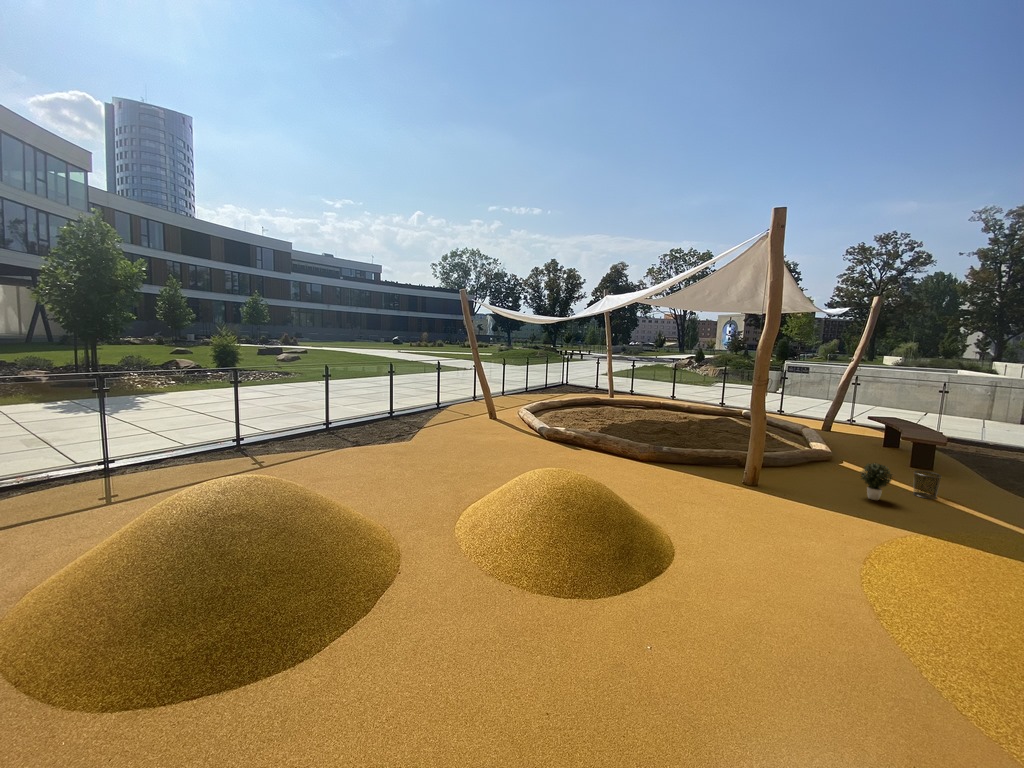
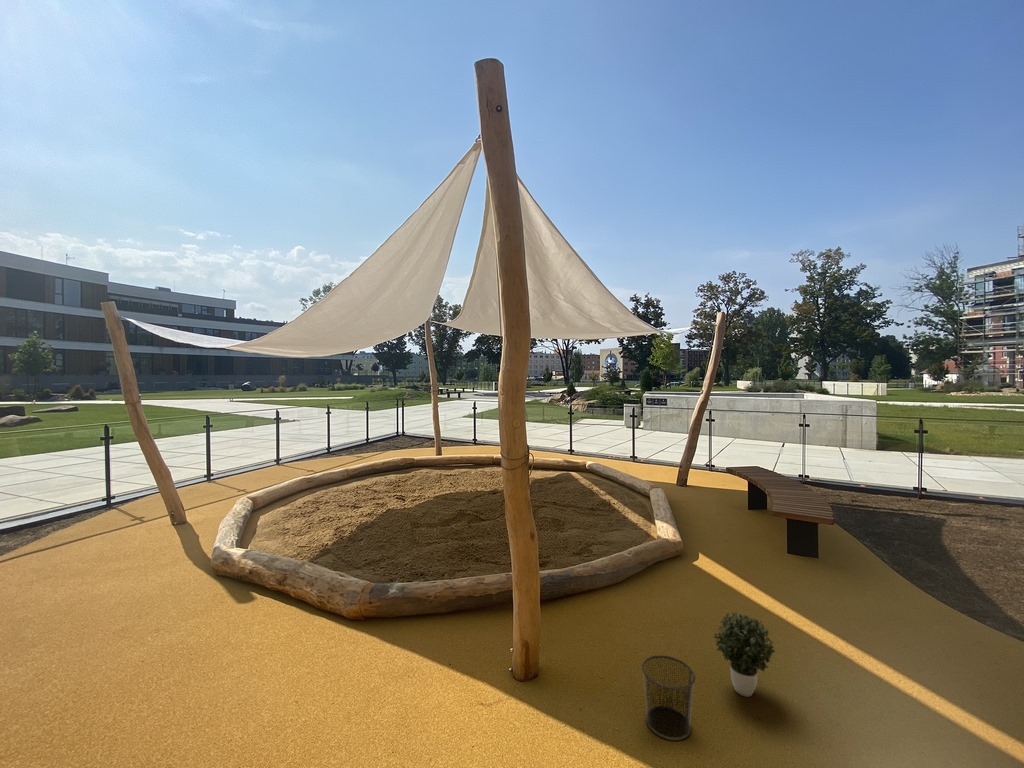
trash can: present [913,471,942,499] -> present [642,655,695,740]

